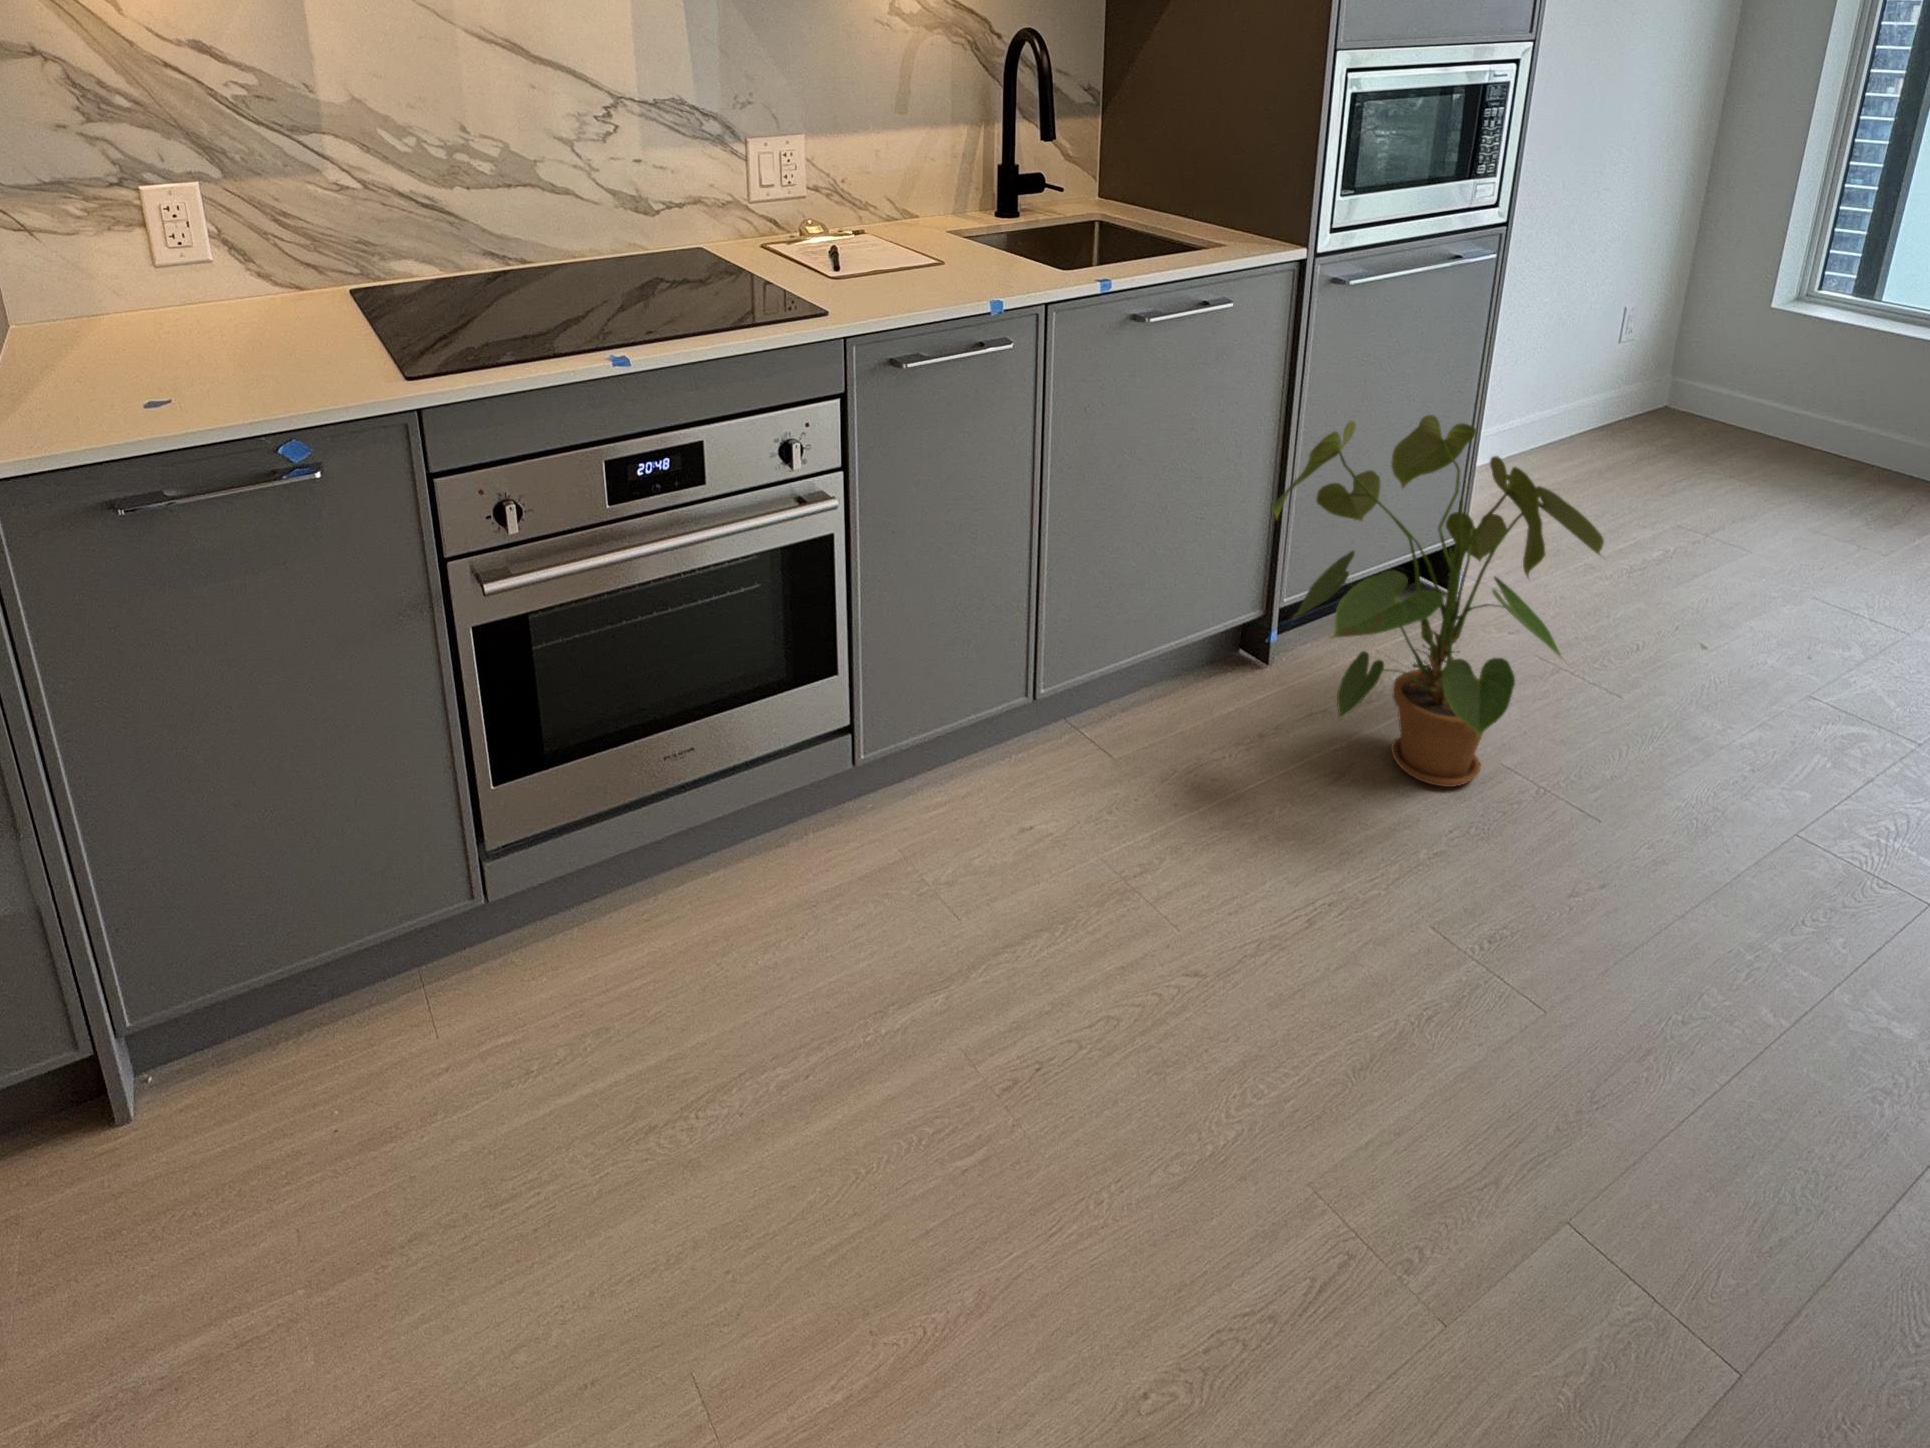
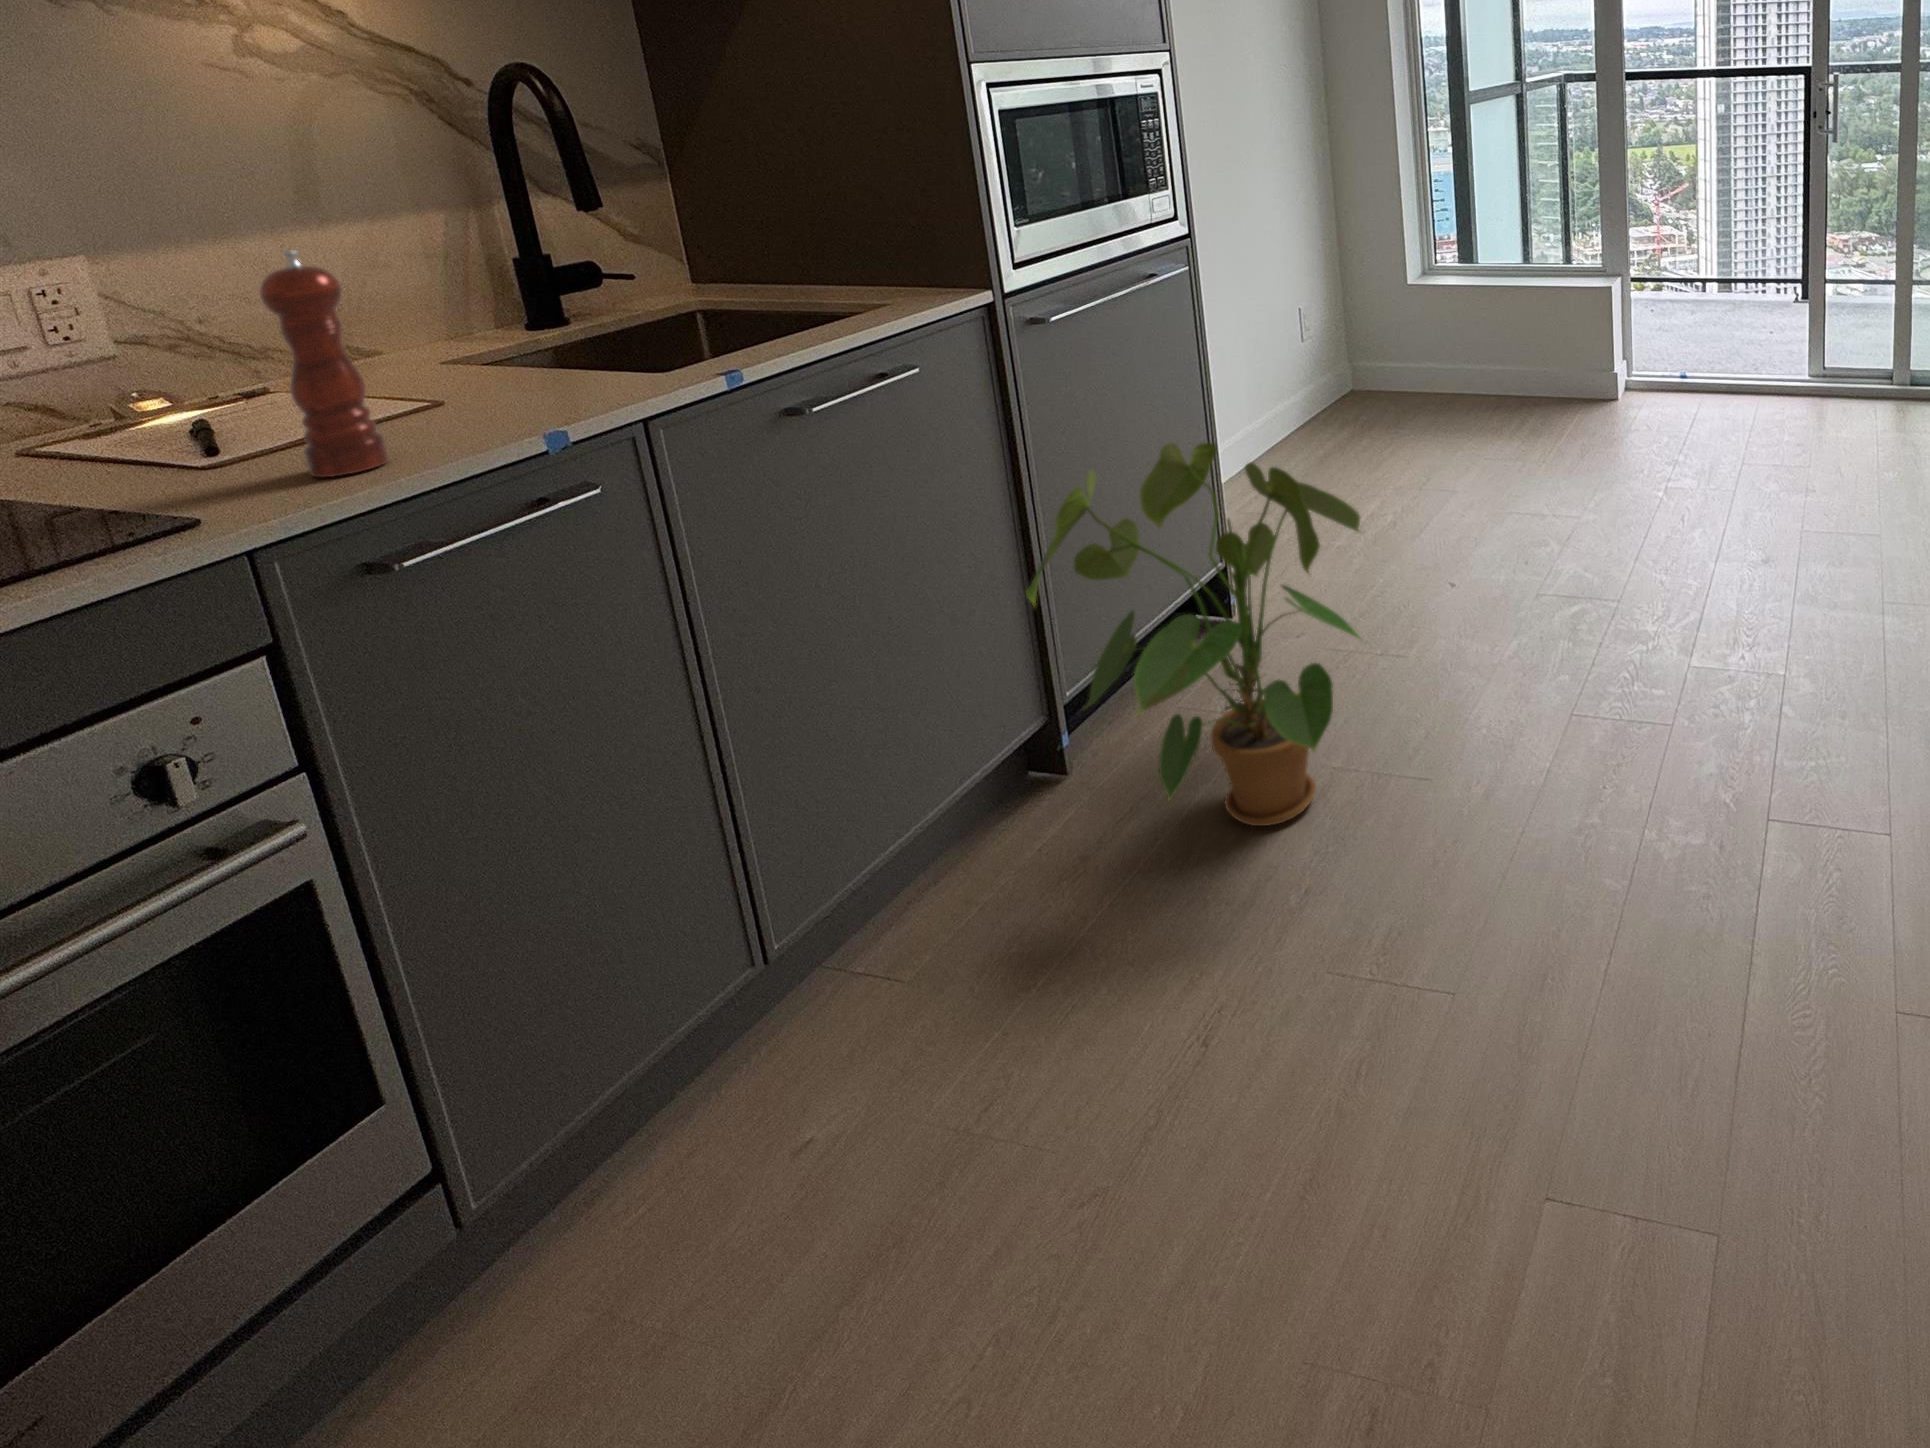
pepper mill: none [876,159,913,301] -> present [260,250,389,477]

